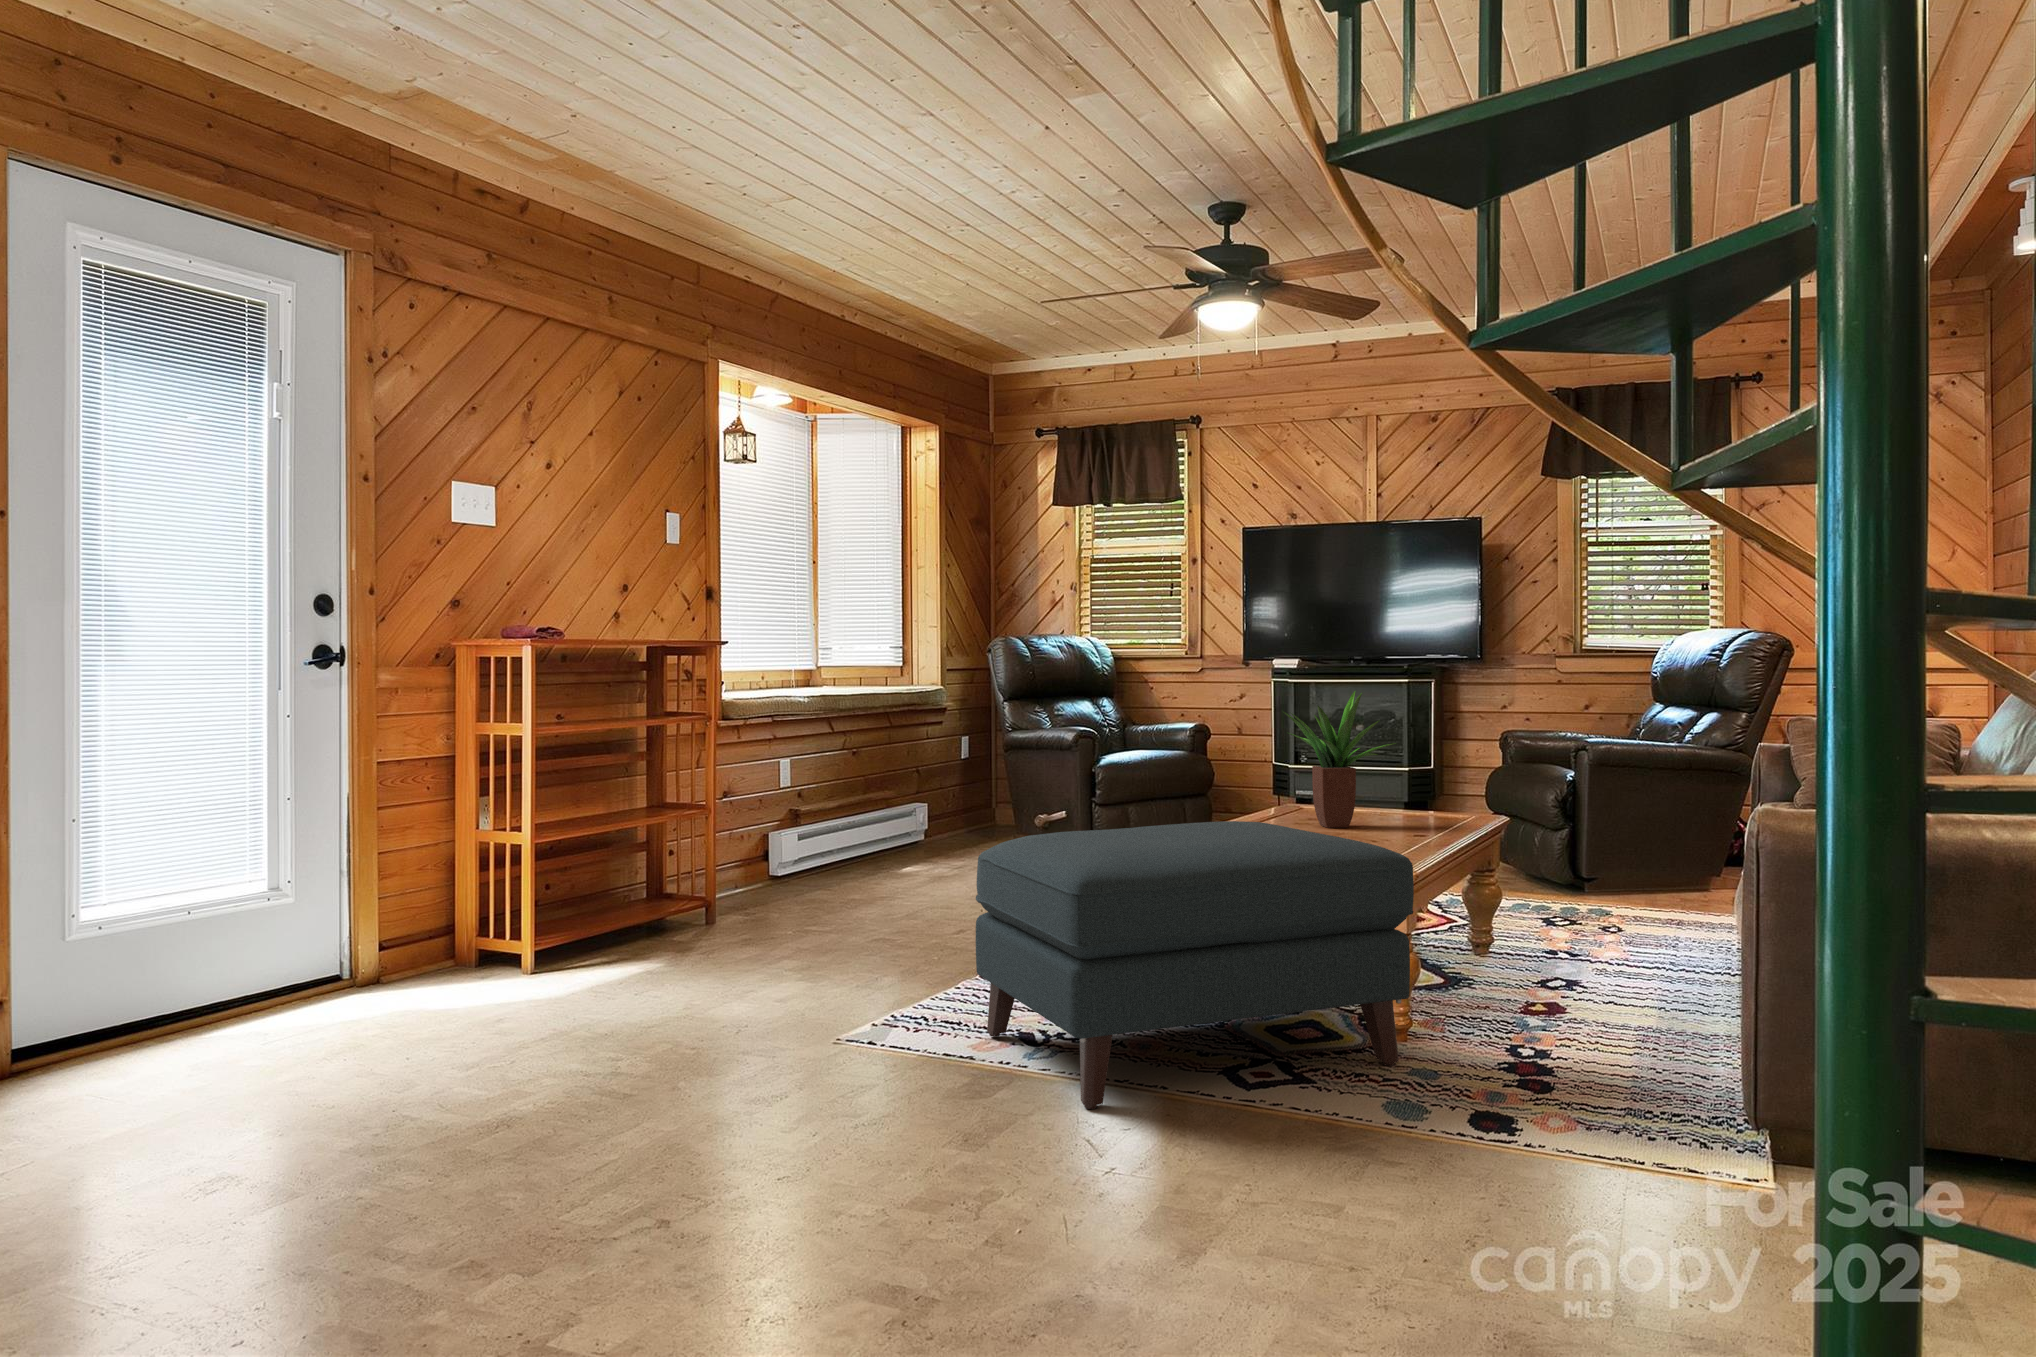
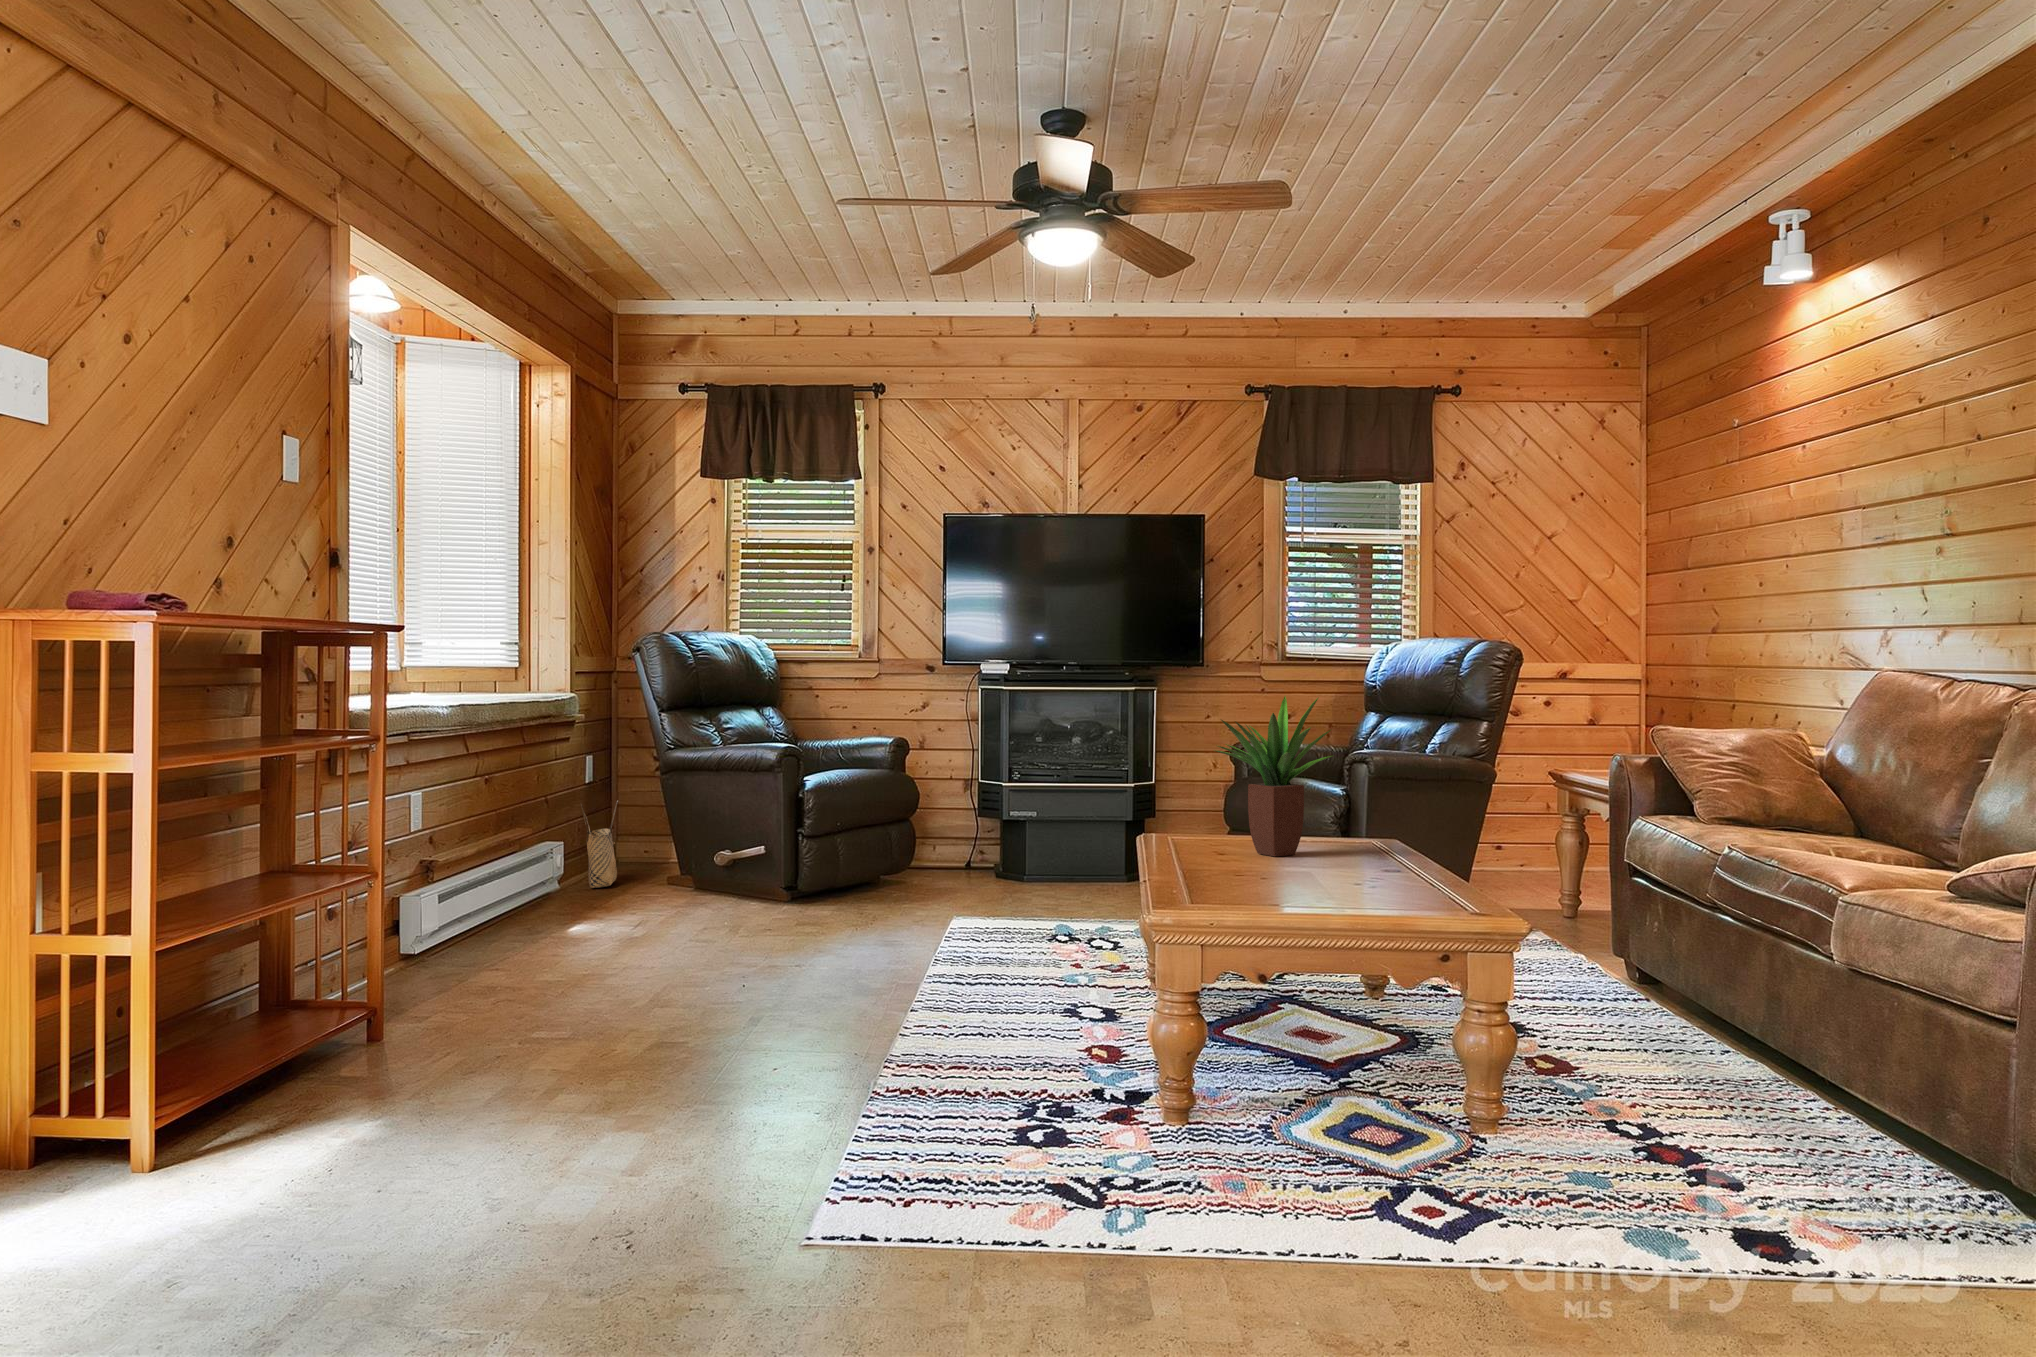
woven basket: none [950,770,980,838] -> present [581,801,618,888]
ottoman: present [976,821,1414,1109] -> none [1028,856,1570,1270]

